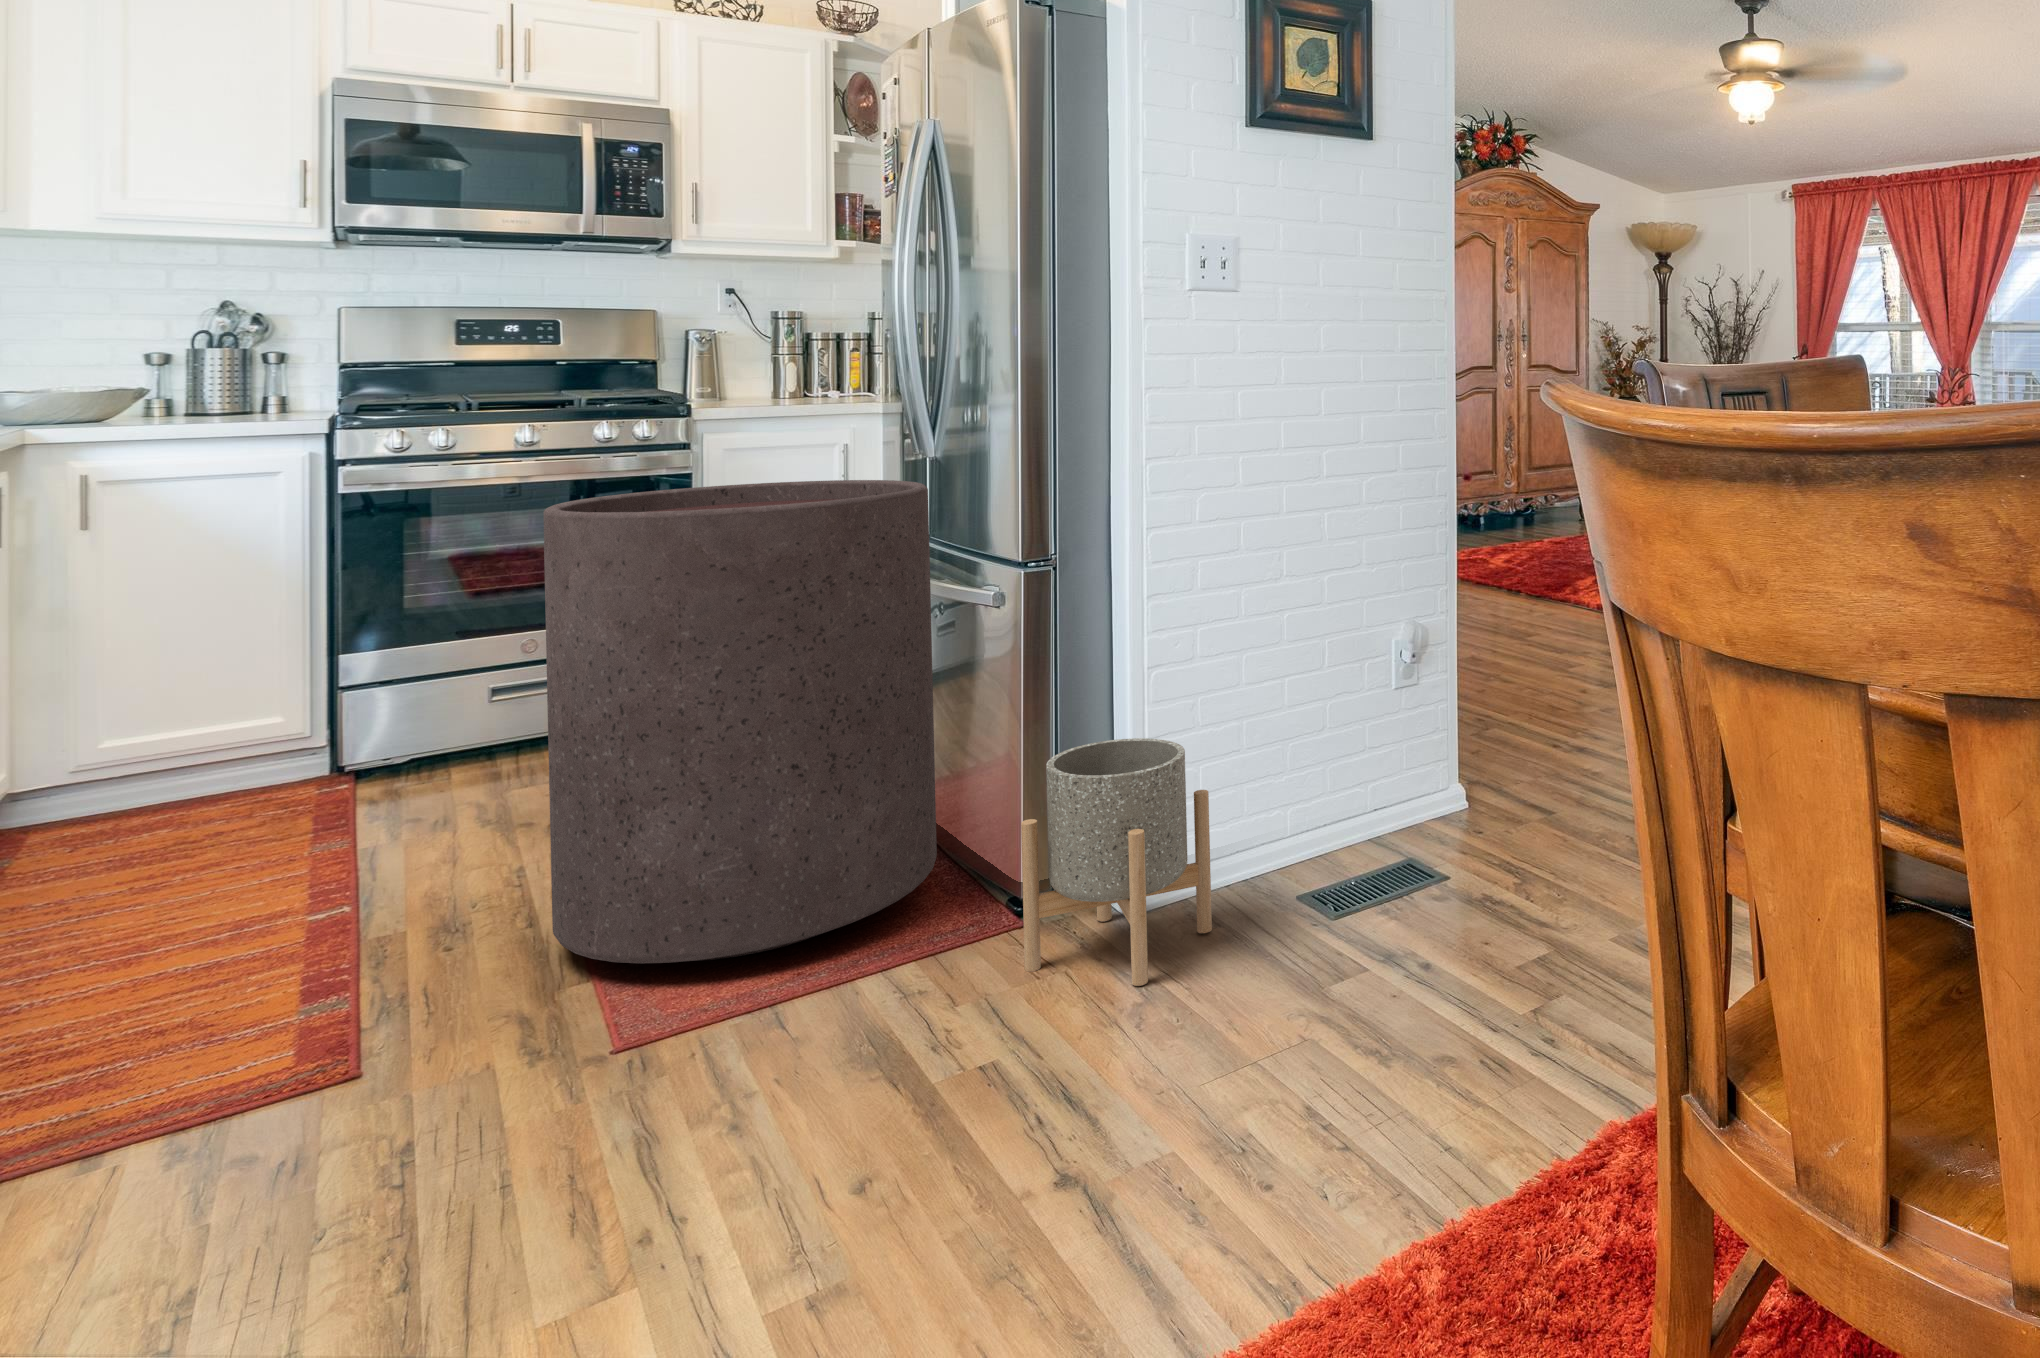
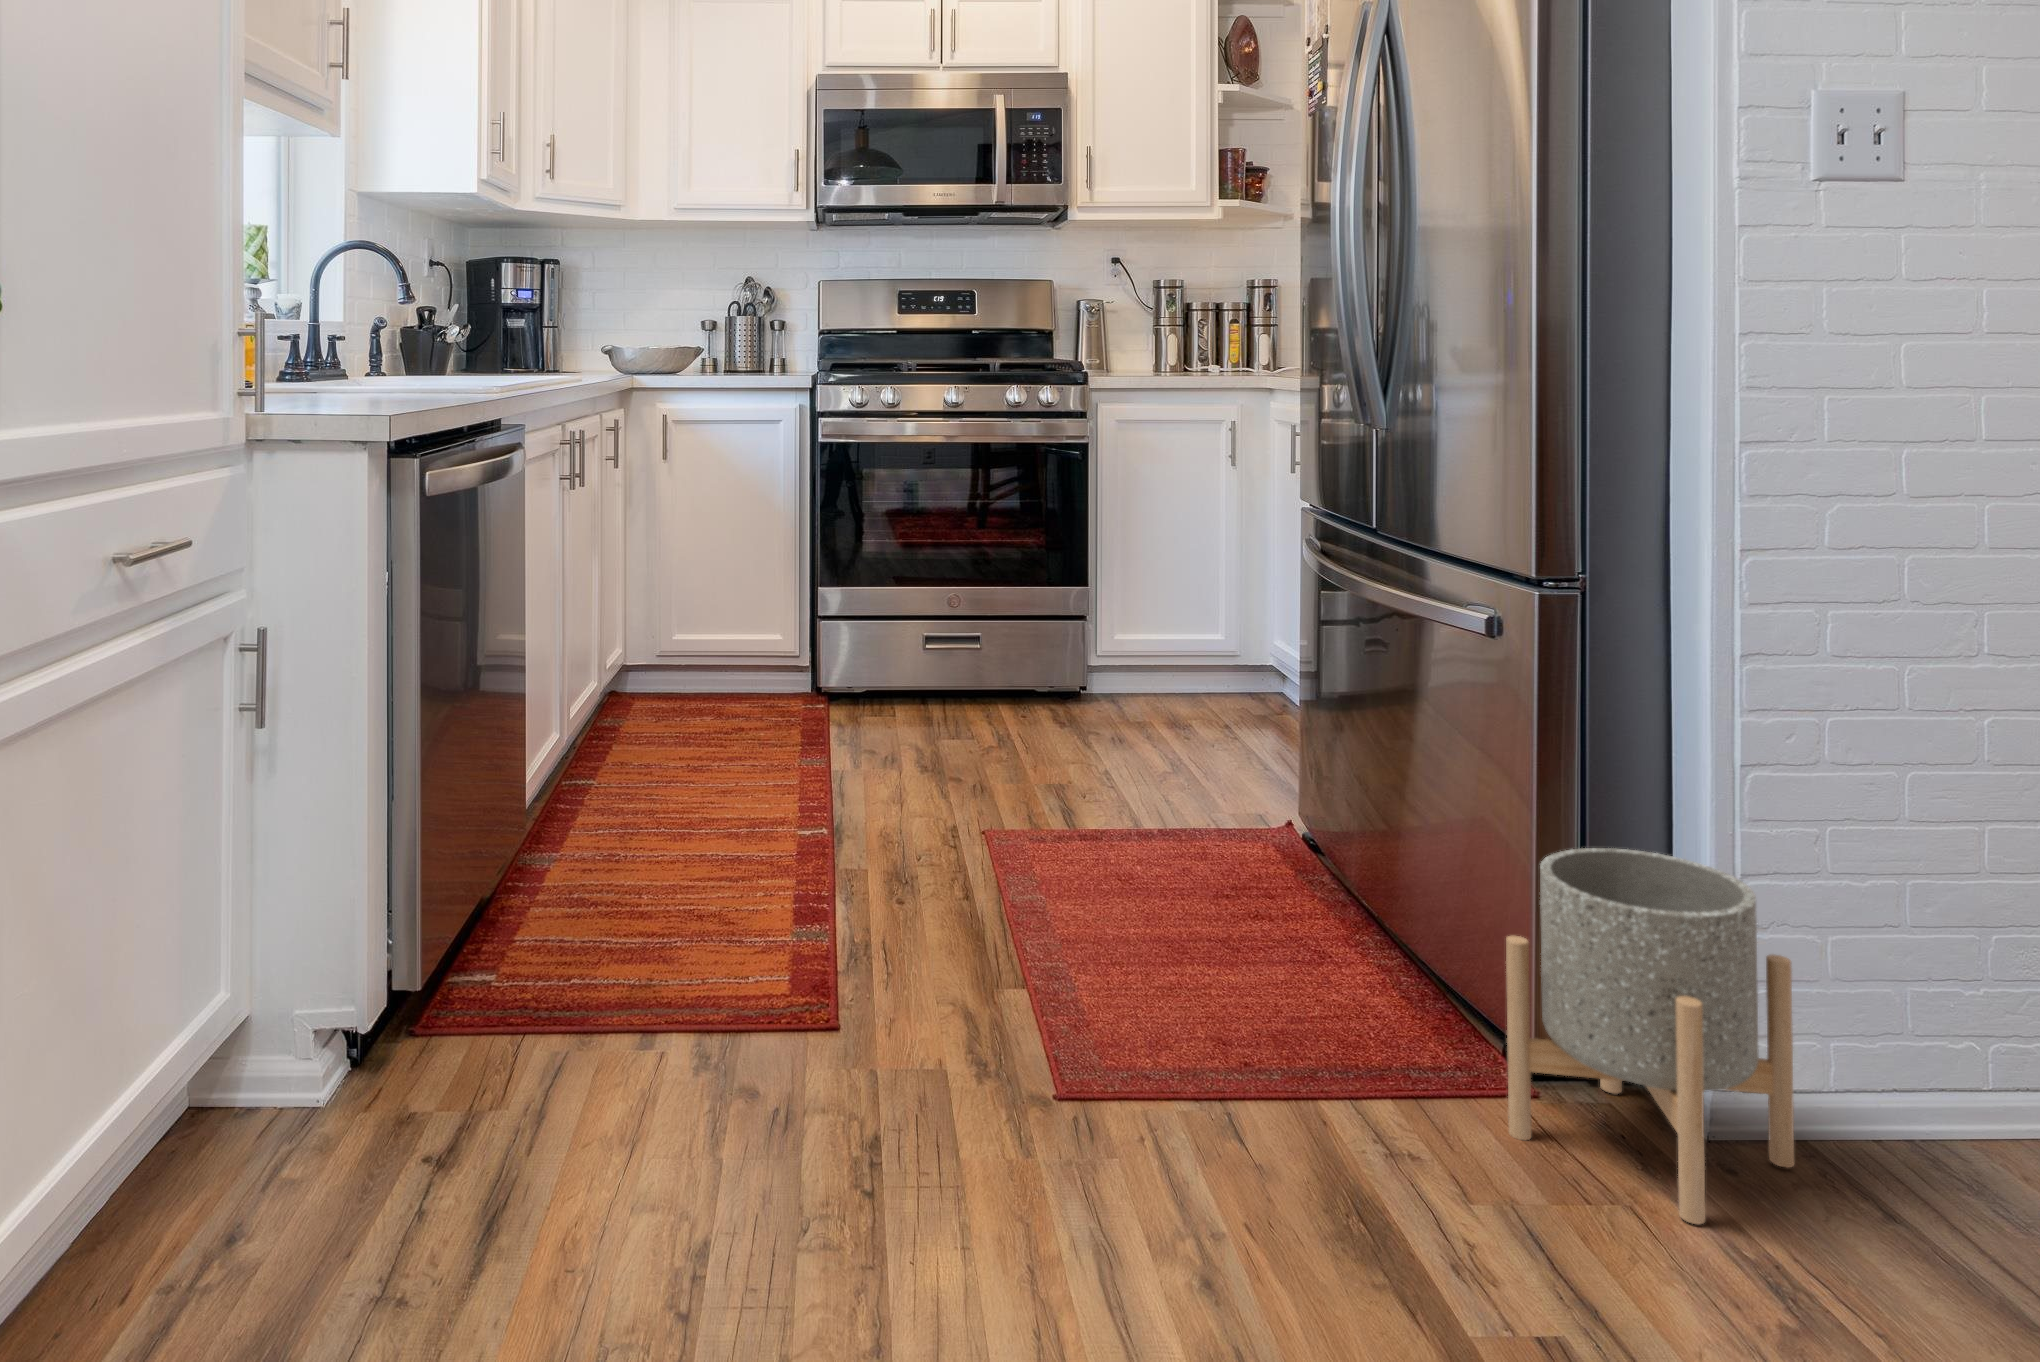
trash can: present [544,480,937,963] -> none [978,463,1371,1000]

